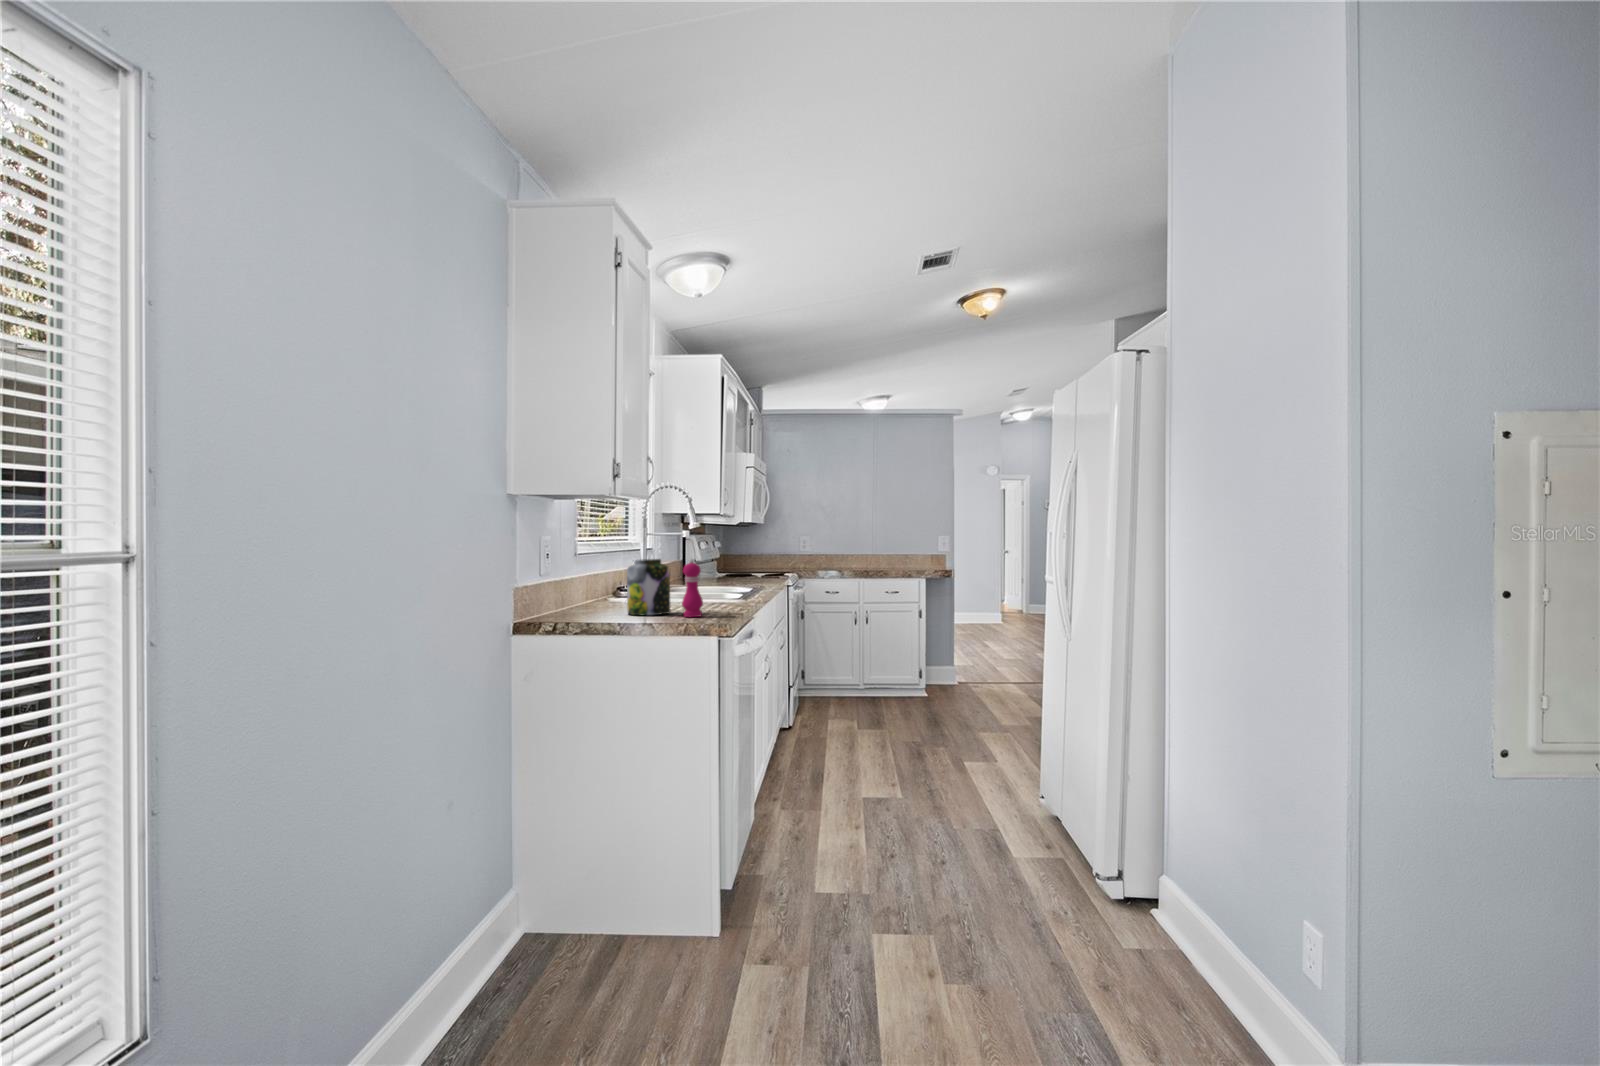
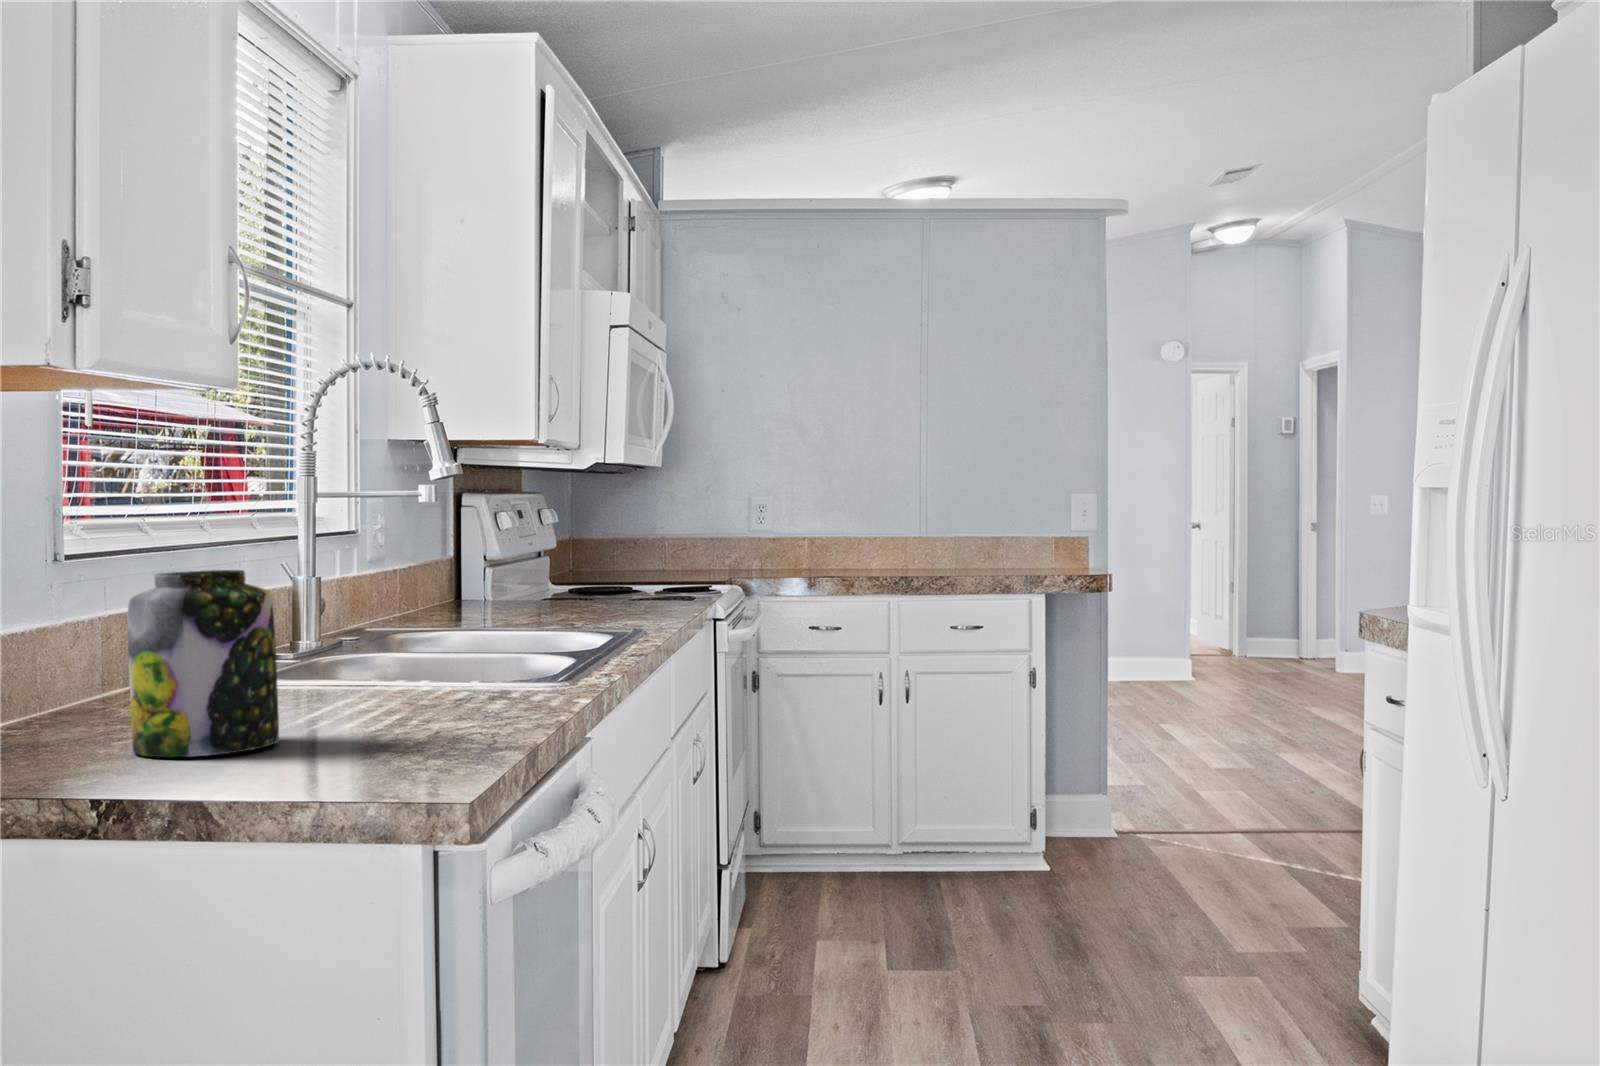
pepper mill: present [682,559,703,617] -> none [301,568,373,765]

